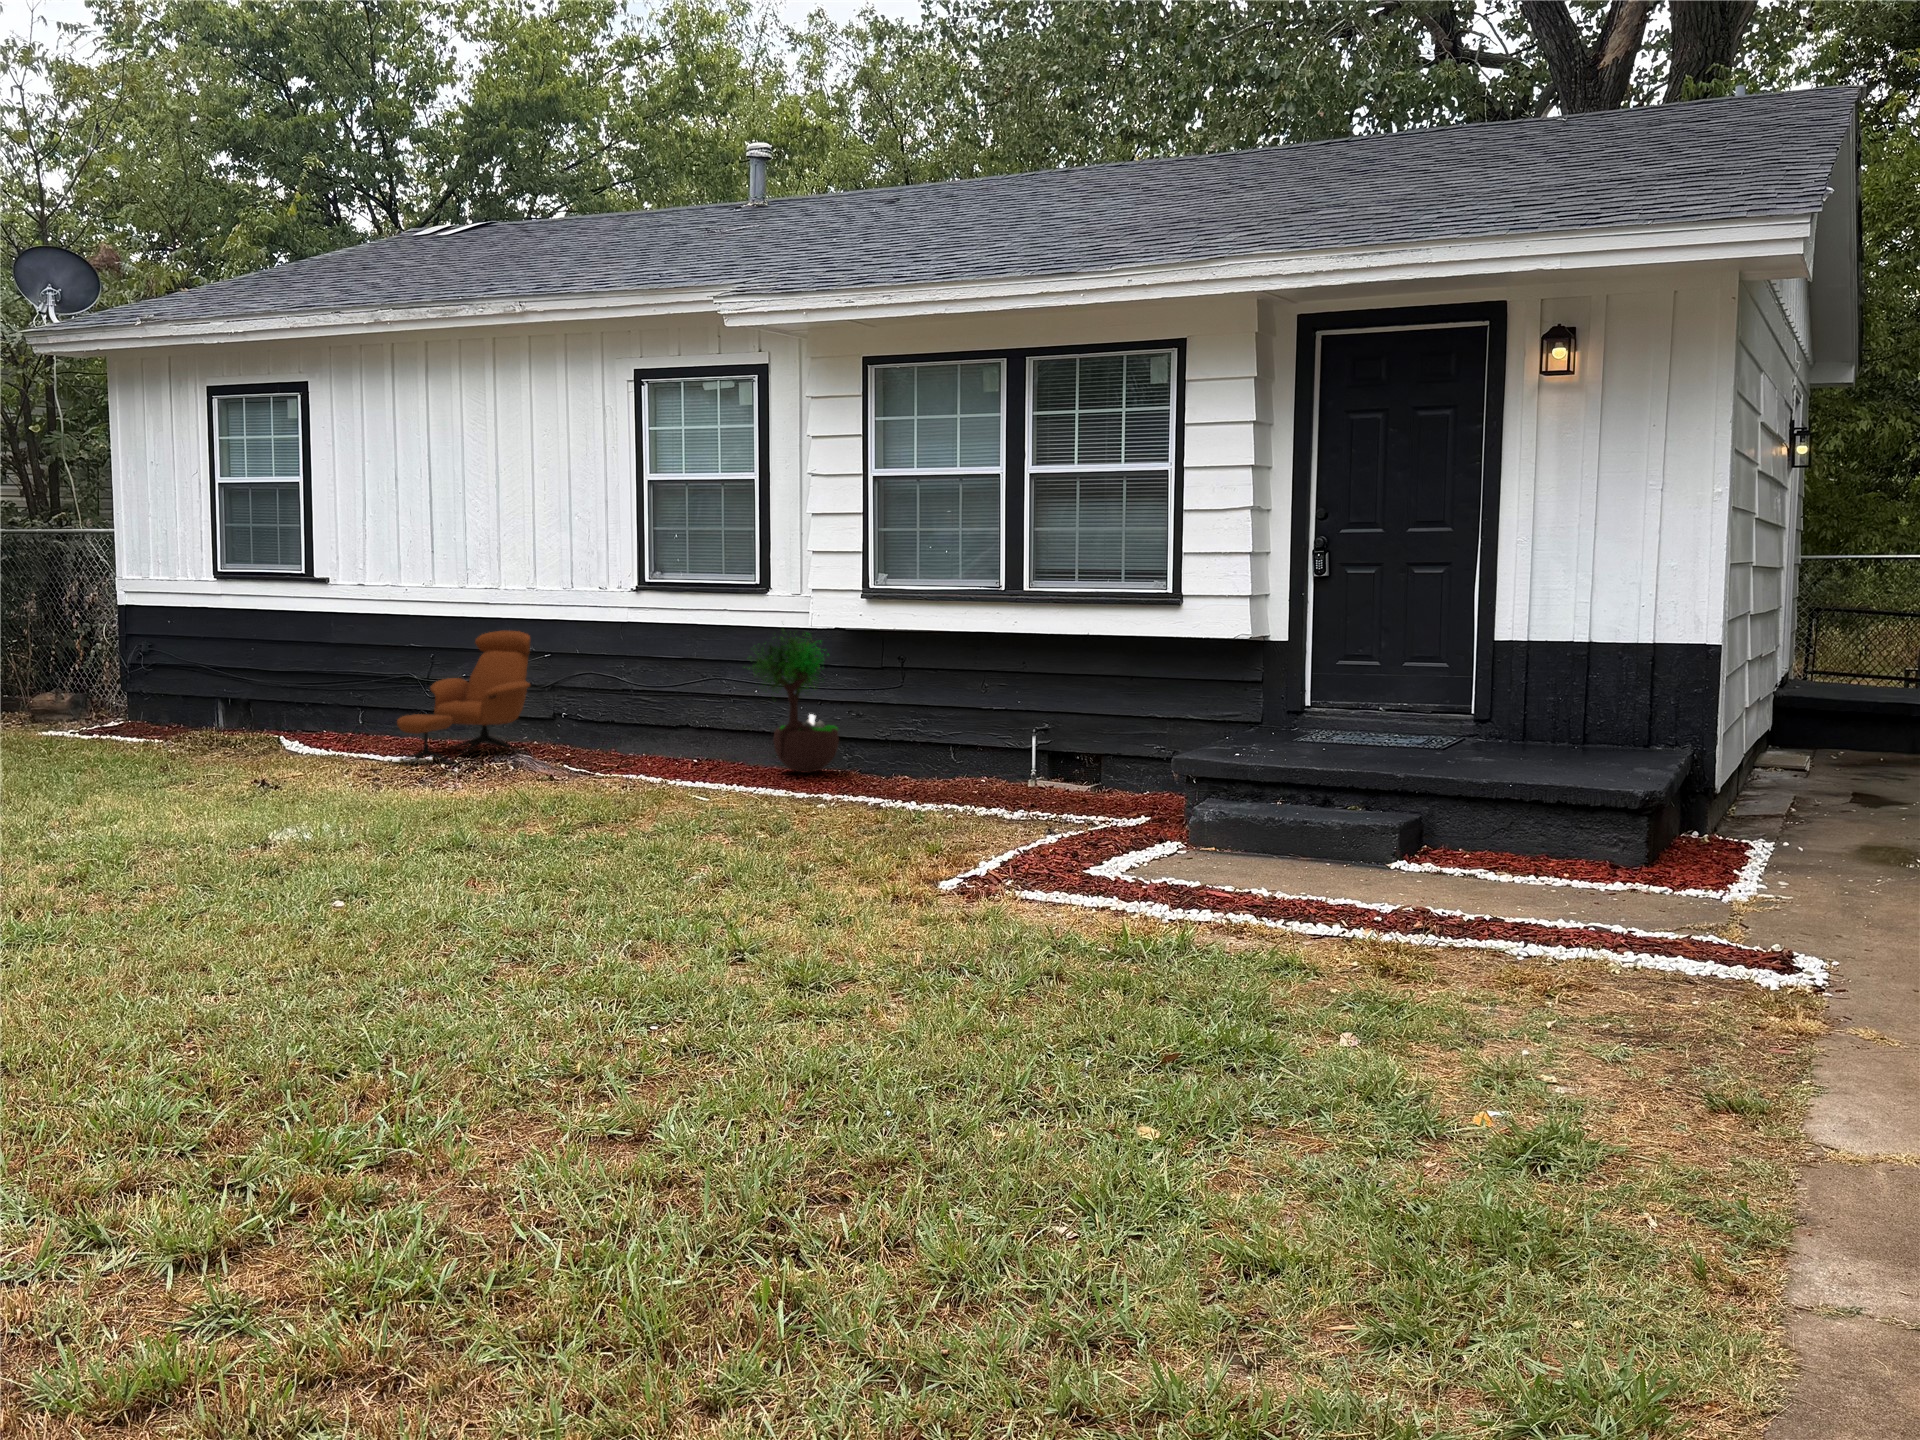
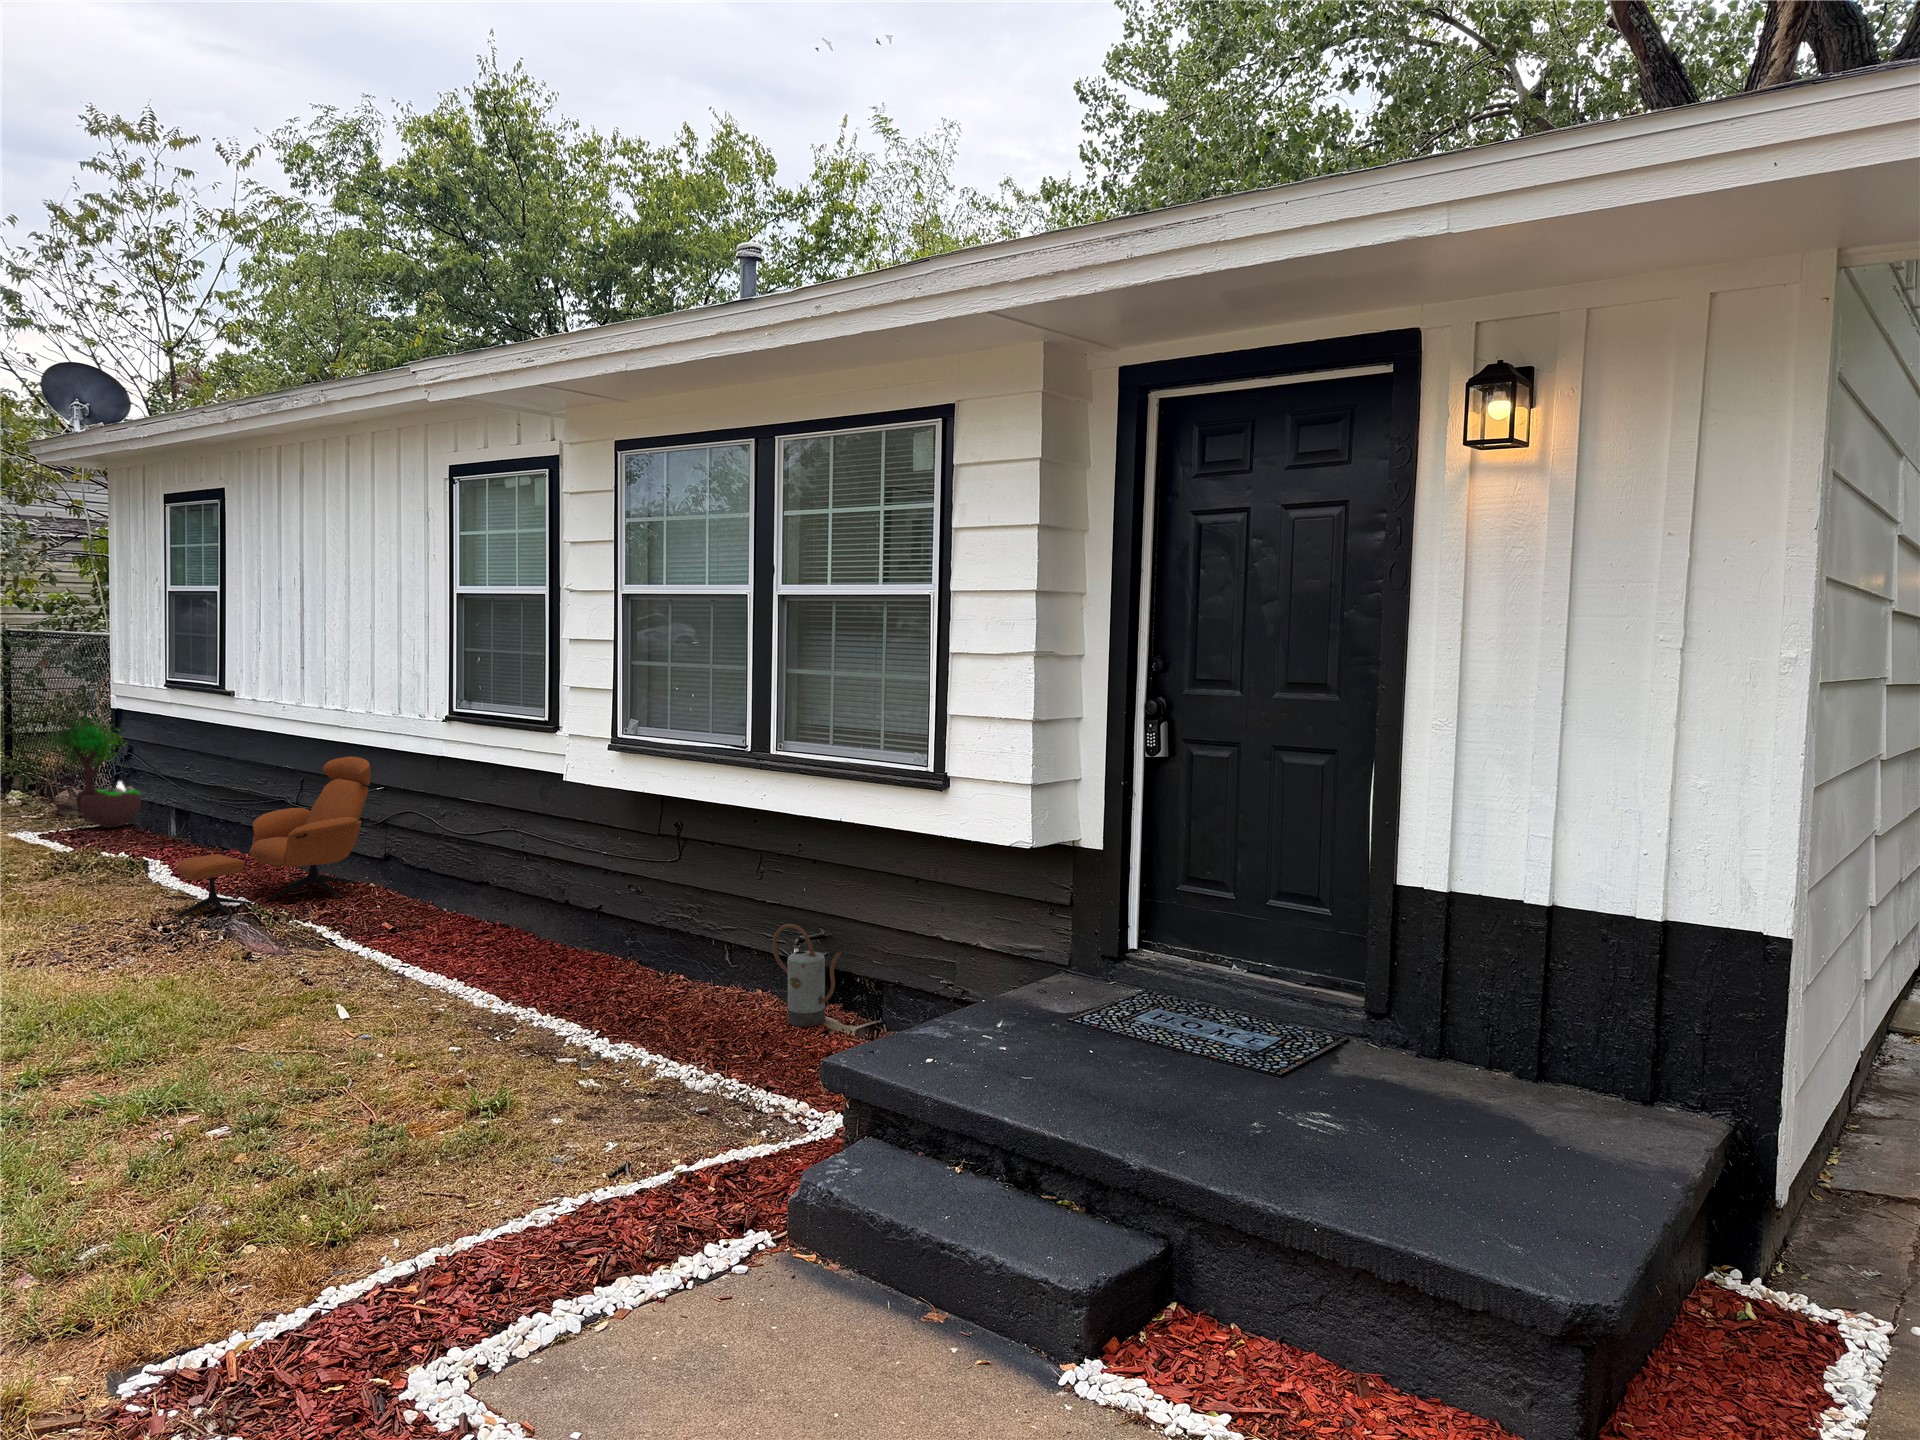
potted tree: present [749,630,839,773] -> present [51,708,141,828]
watering can: none [1015,718,1077,791] -> present [772,924,842,1027]

